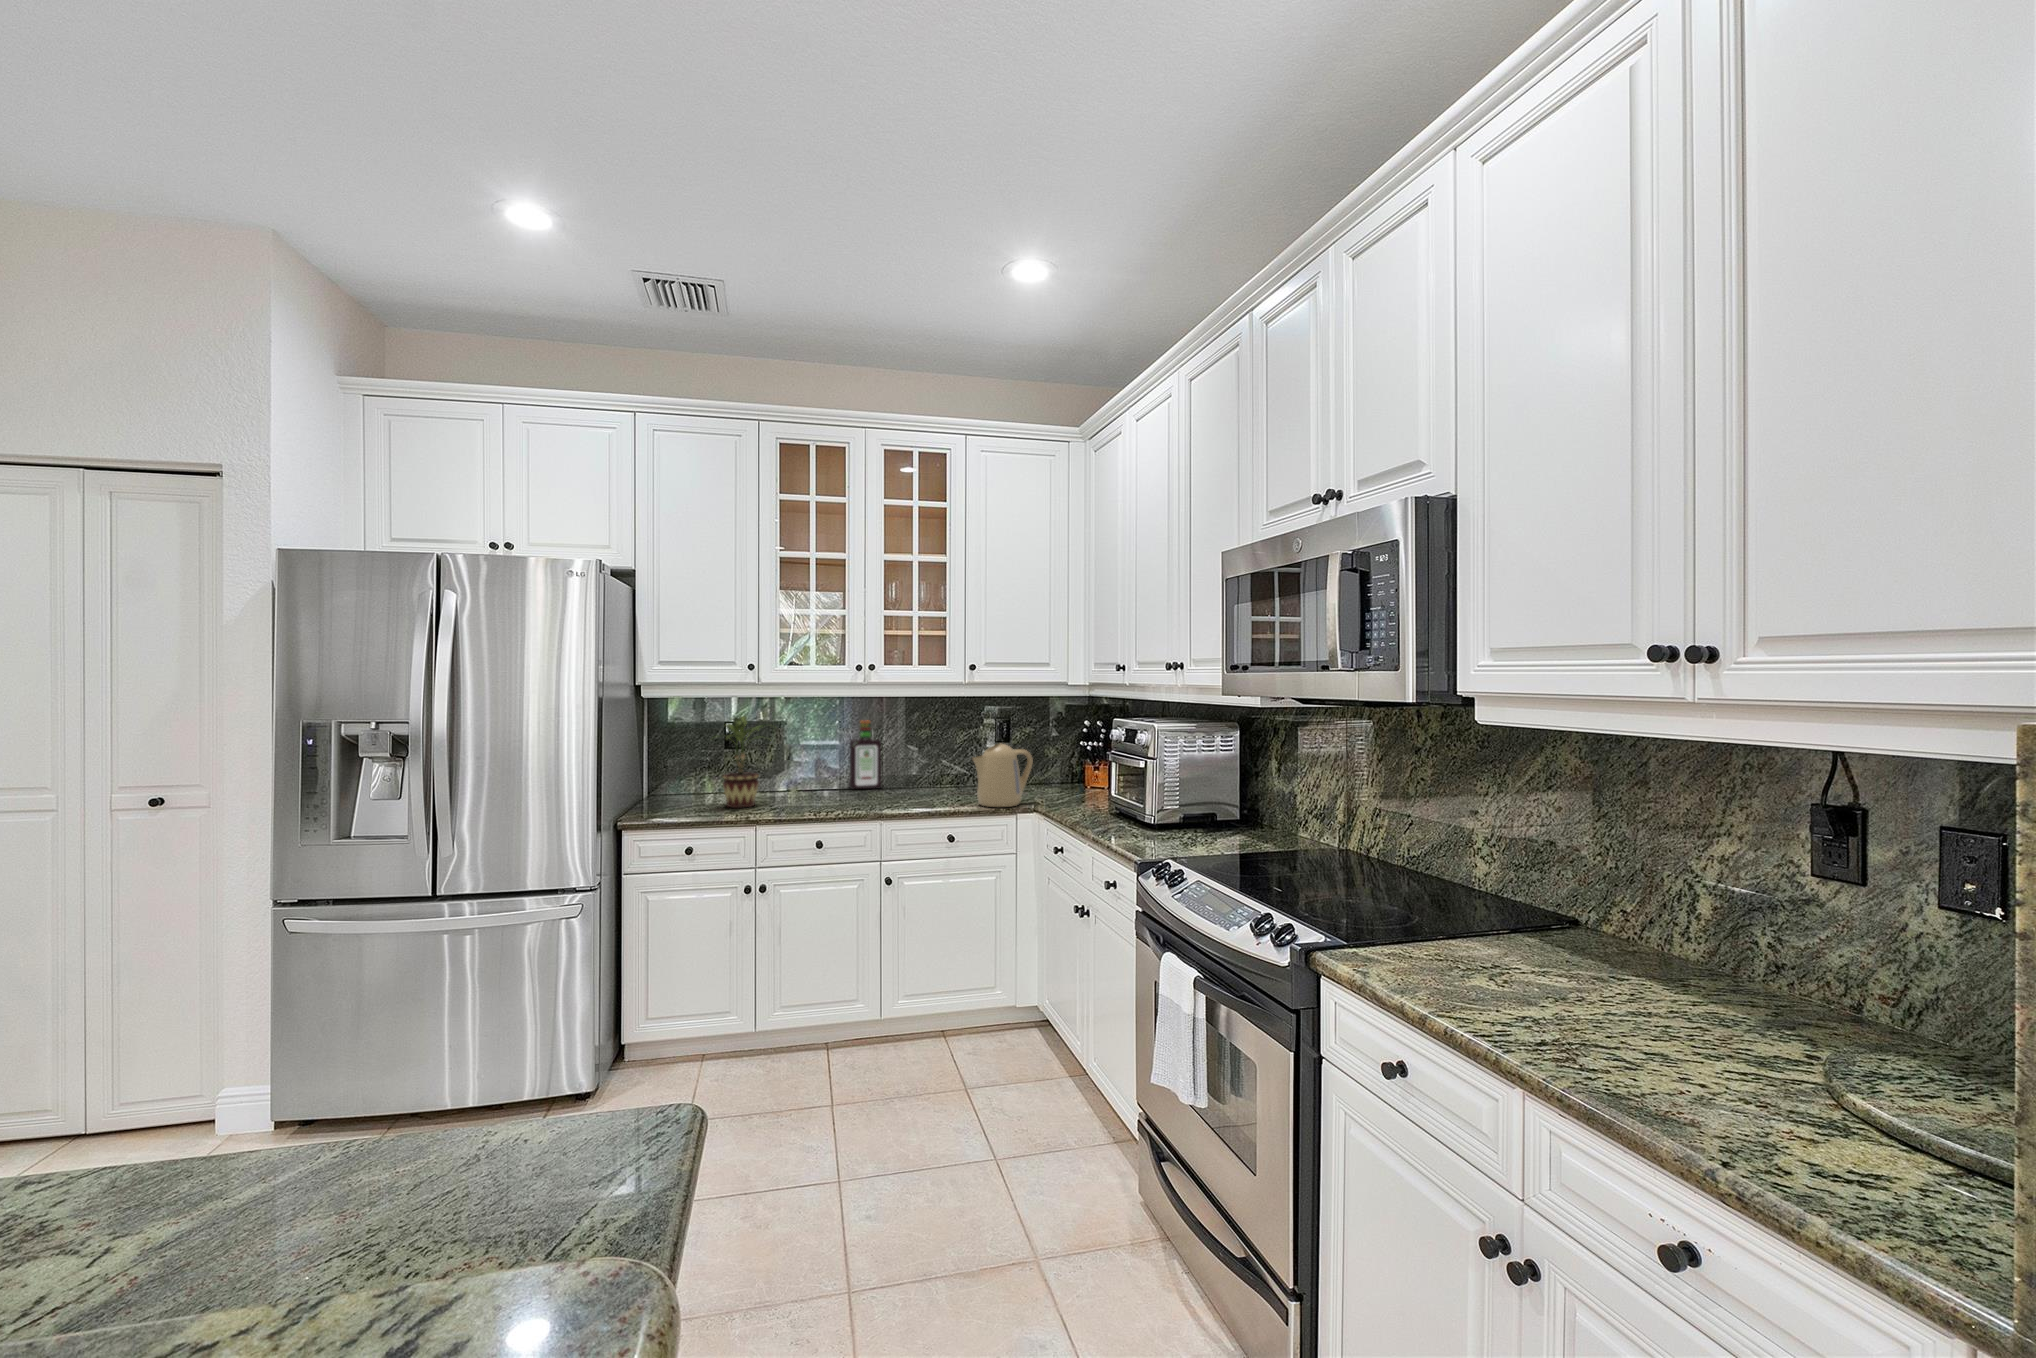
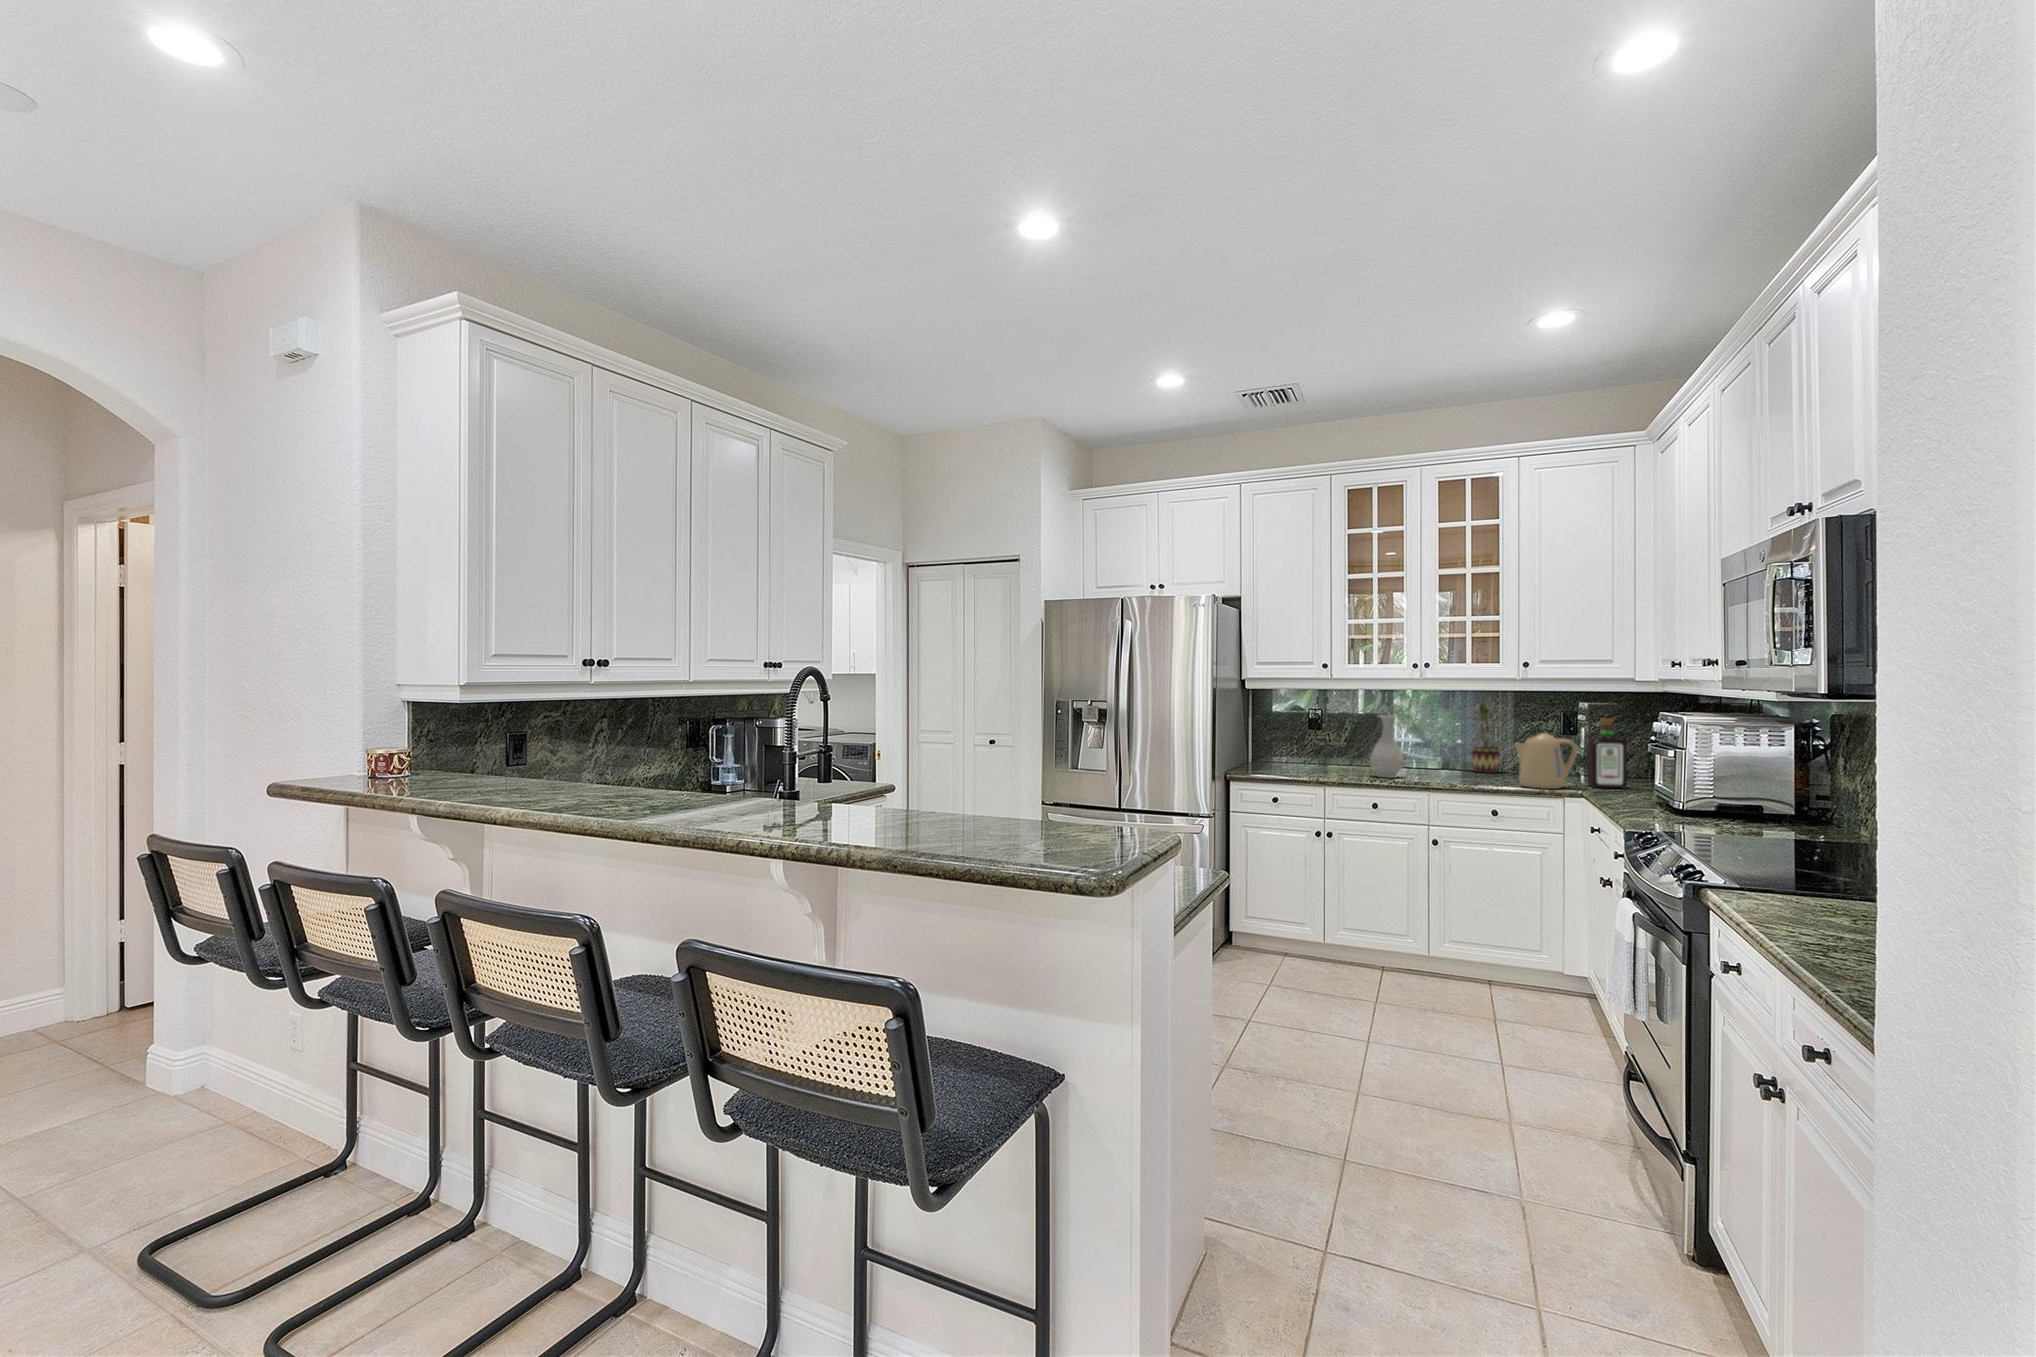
potted plant: present [713,716,764,808] -> present [1471,704,1512,773]
bottle: present [849,721,881,790] -> present [1588,719,1627,789]
vase: none [811,728,850,806] -> present [1370,715,1404,778]

